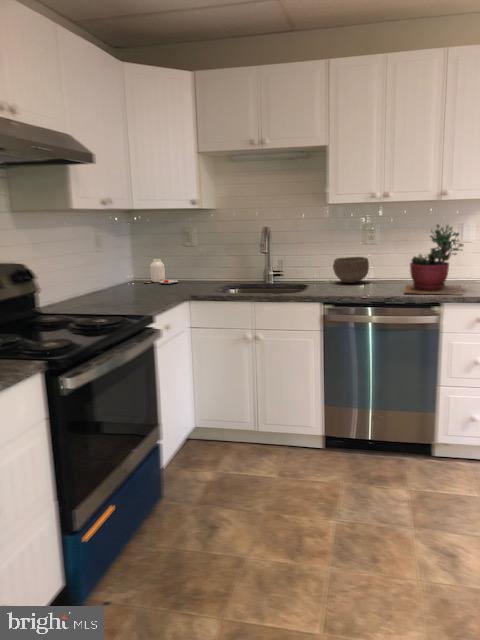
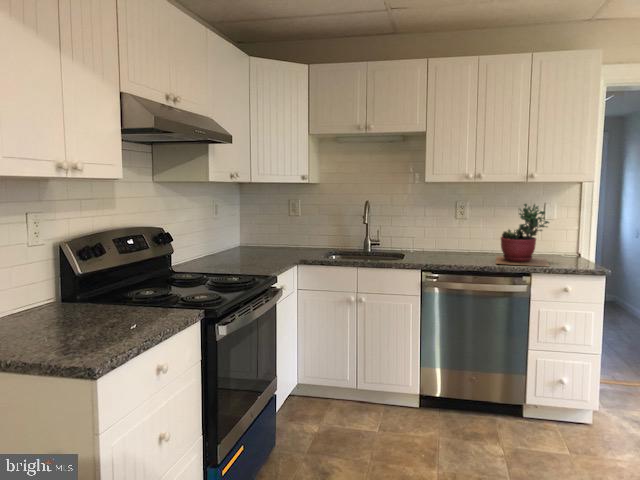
bowl: present [333,257,369,283] -> none [428,231,460,254]
jar: present [146,259,177,284] -> none [252,228,285,250]

